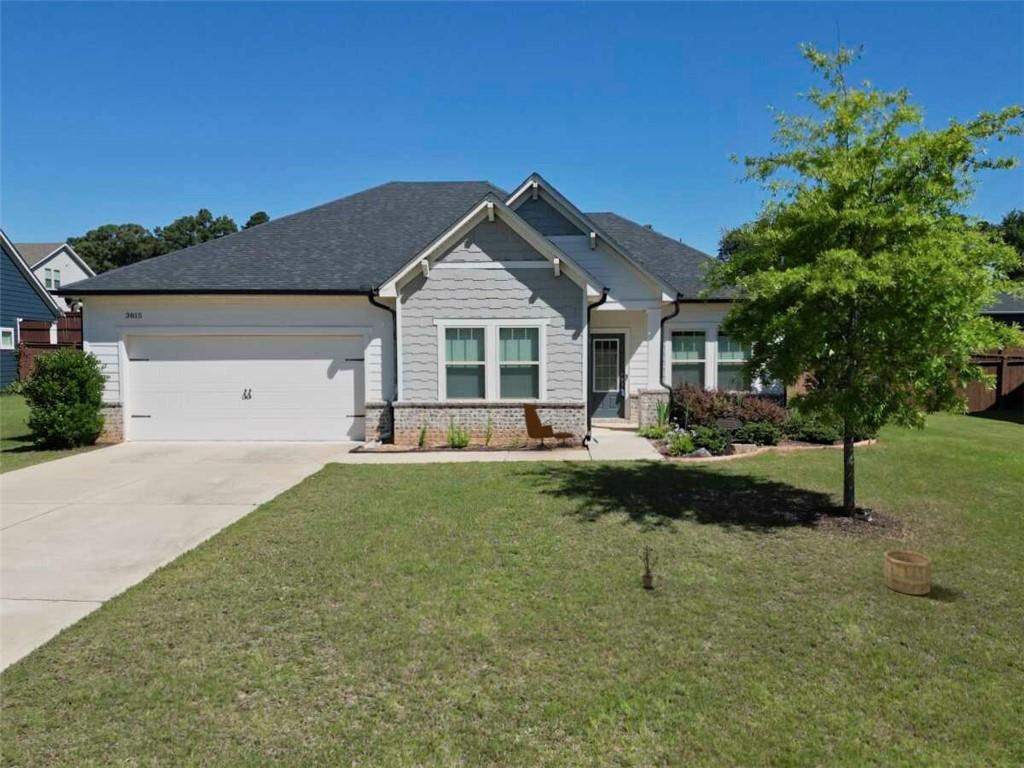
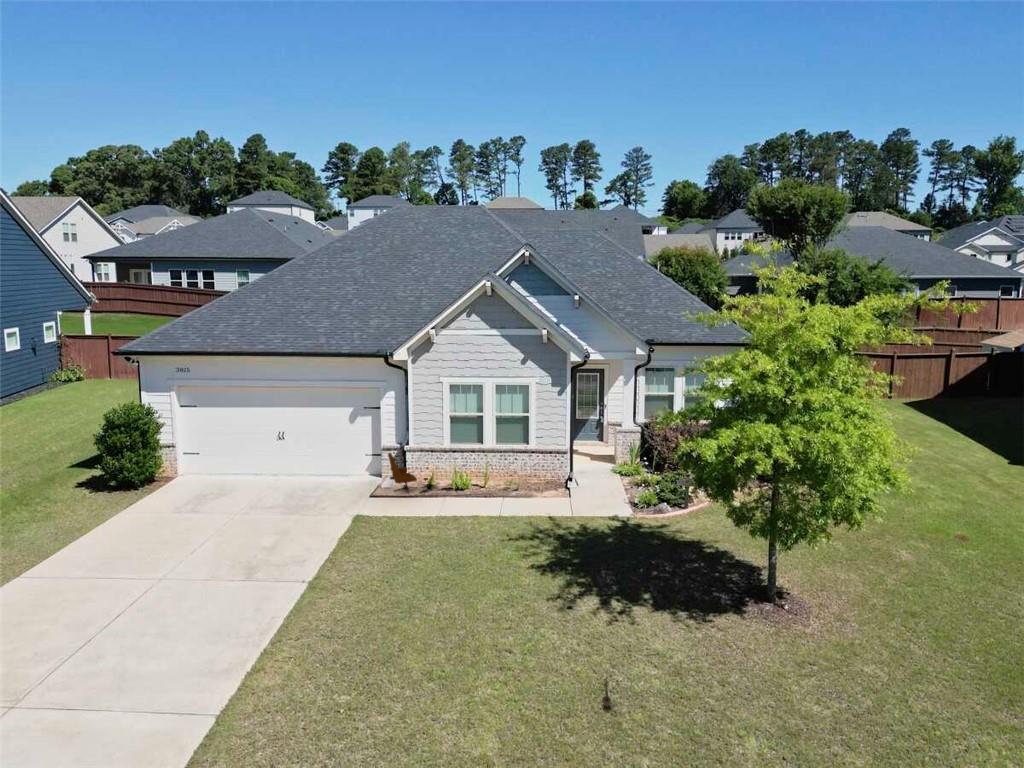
lounge chair: present [523,403,574,450] -> present [388,453,432,493]
wooden bucket: present [884,550,933,595] -> none [786,676,821,718]

